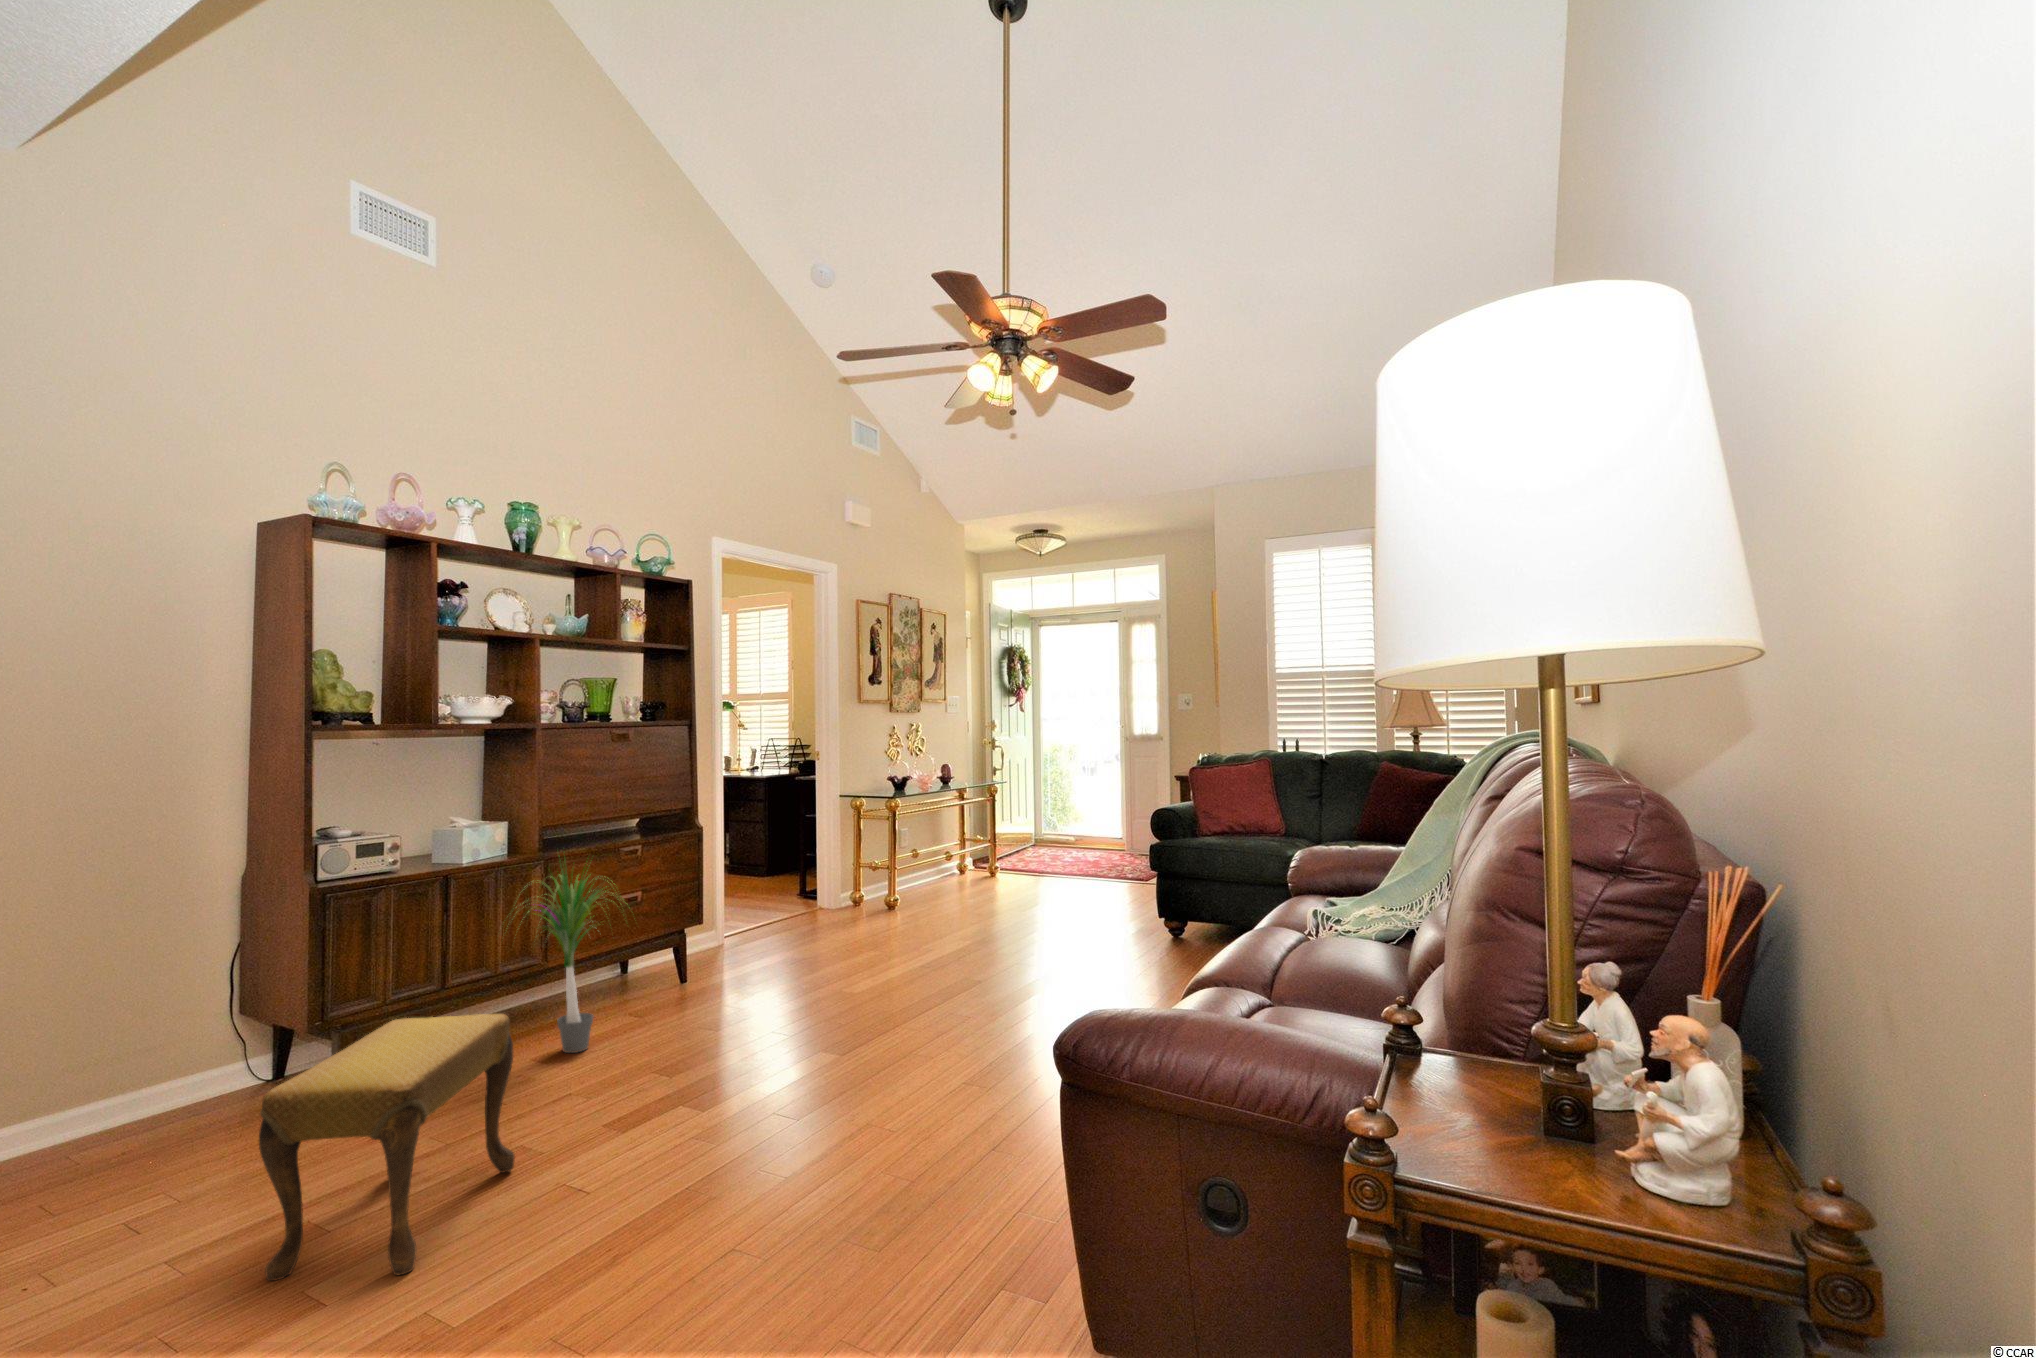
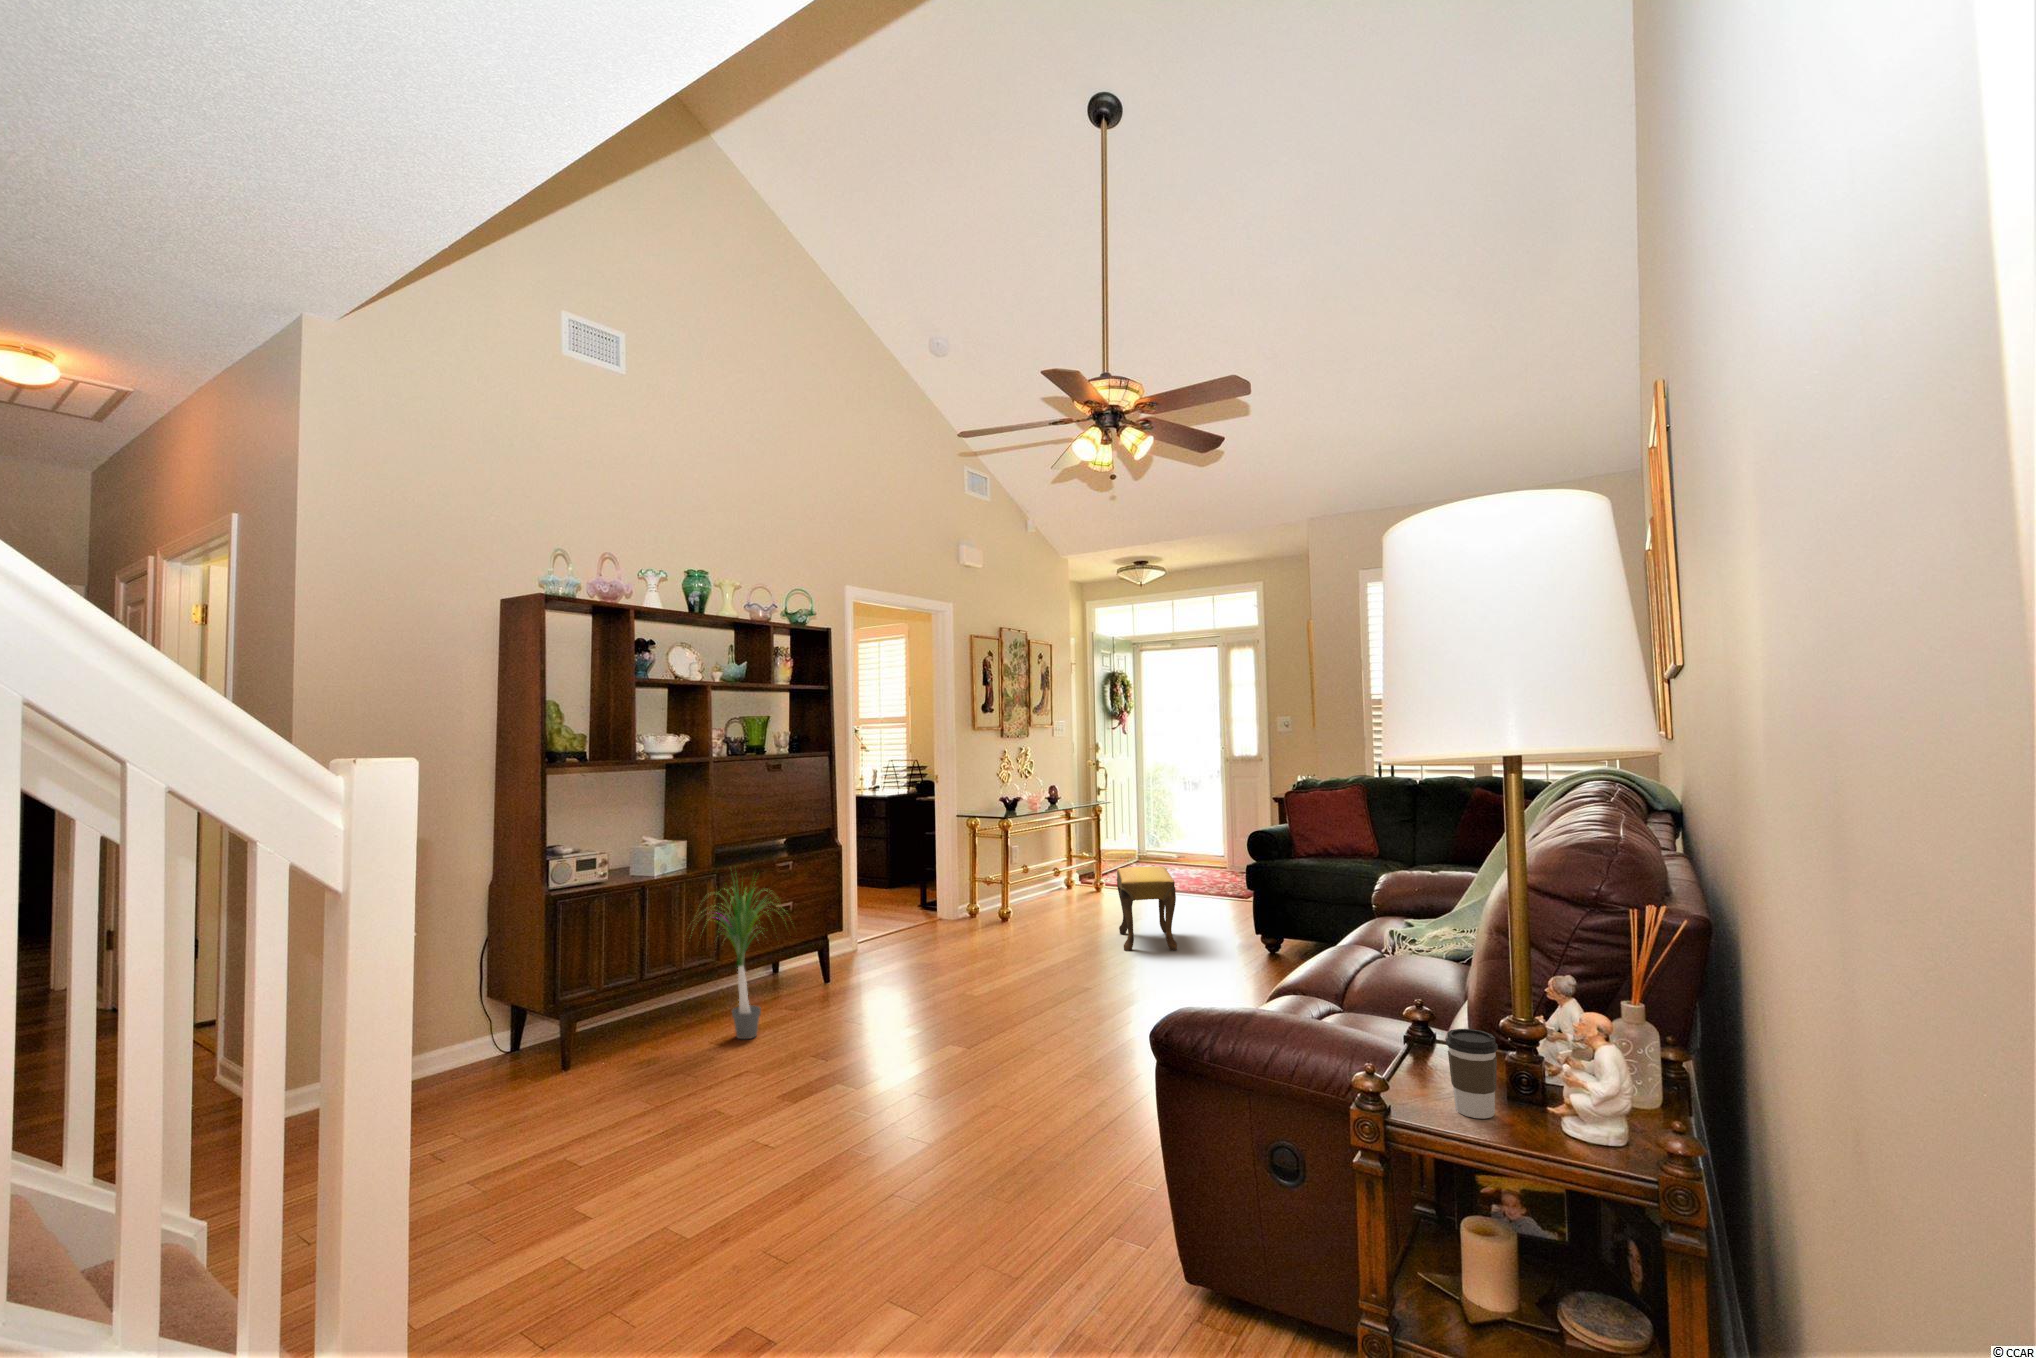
footstool: present [259,1014,515,1281] -> present [1117,867,1177,951]
coffee cup: none [1438,1037,1507,1157] -> present [1446,1029,1498,1119]

